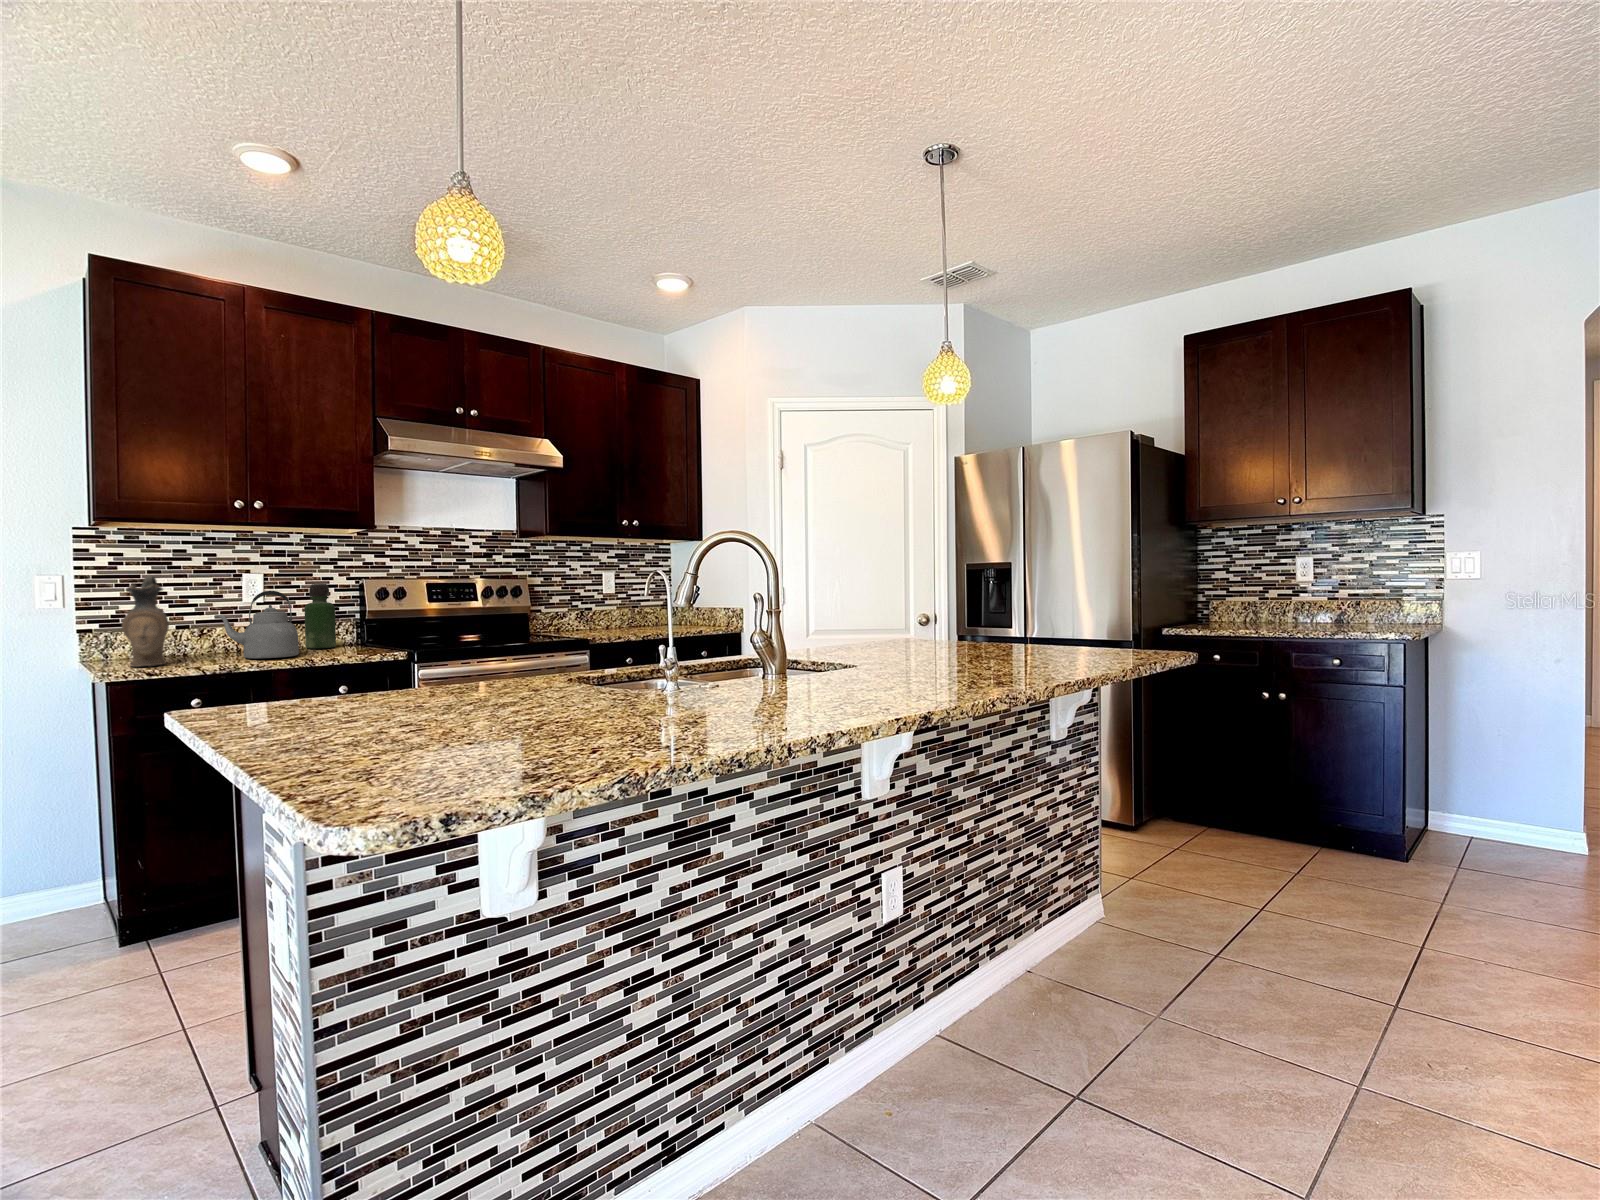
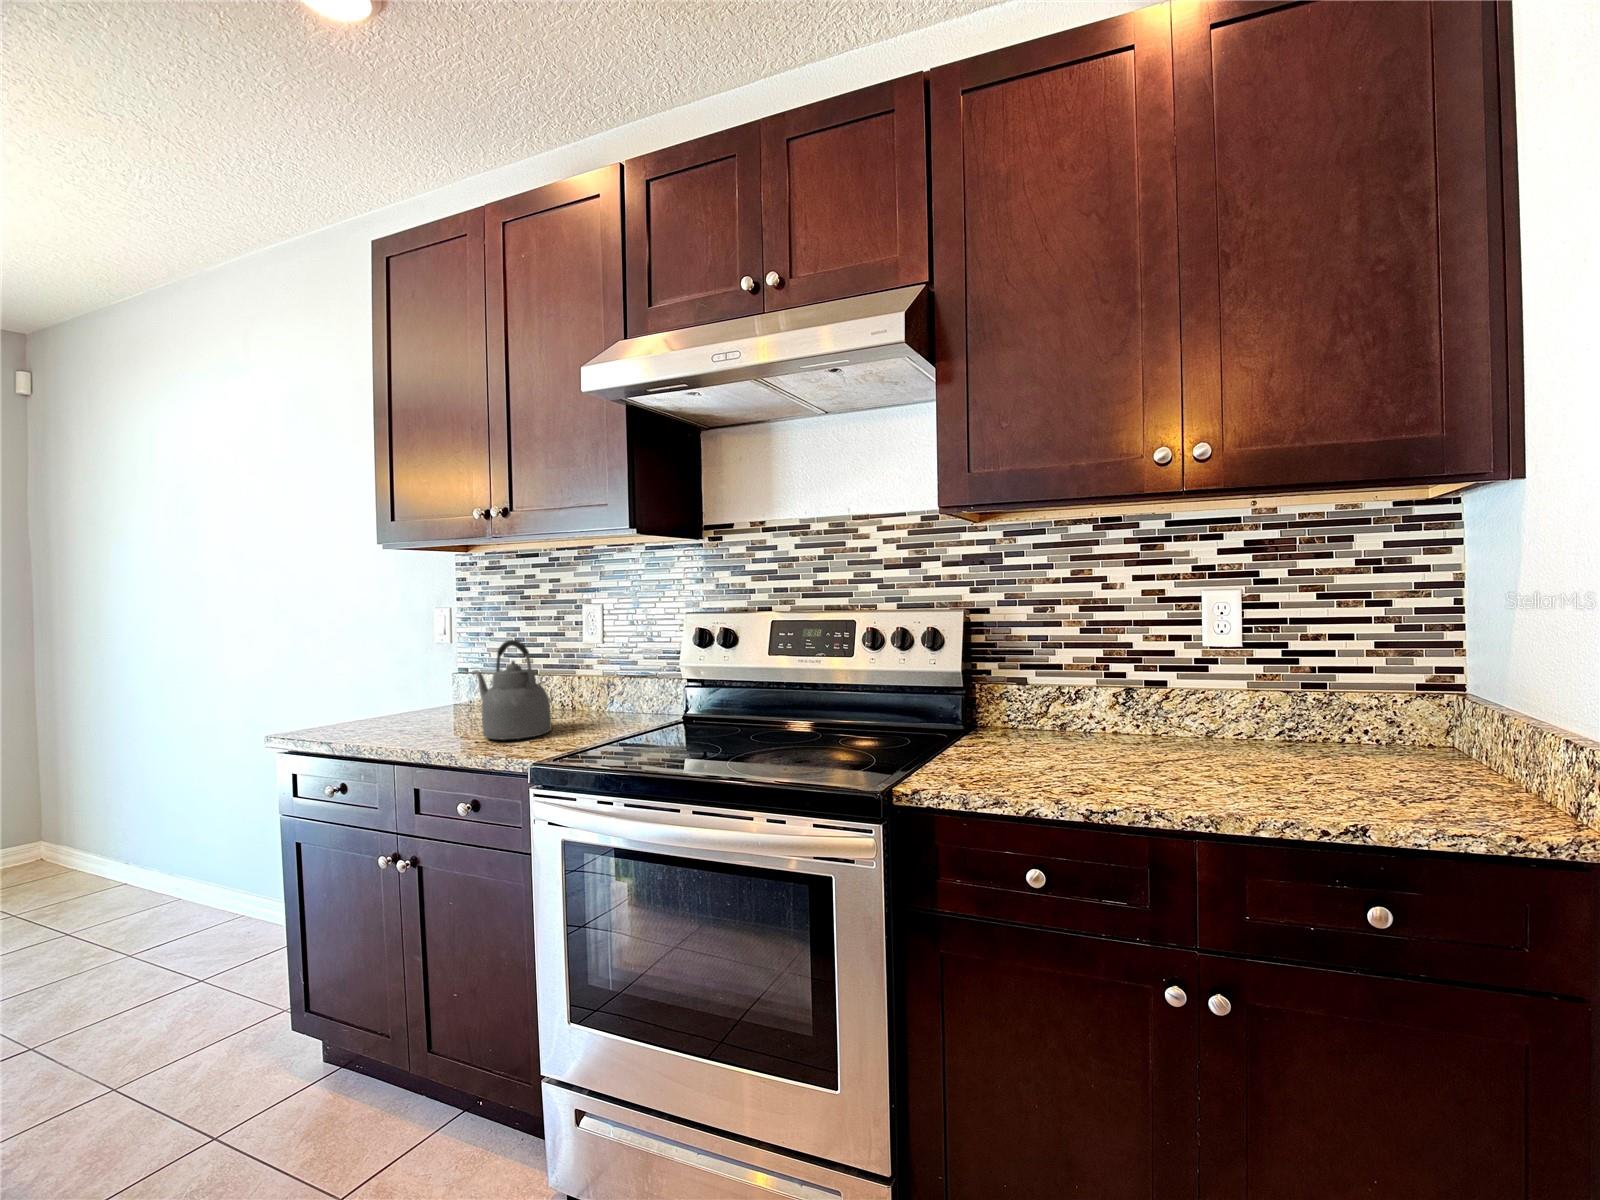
ceramic pitcher: present [122,575,169,667] -> none [380,616,443,732]
bottle: present [304,584,336,649] -> none [603,623,647,724]

